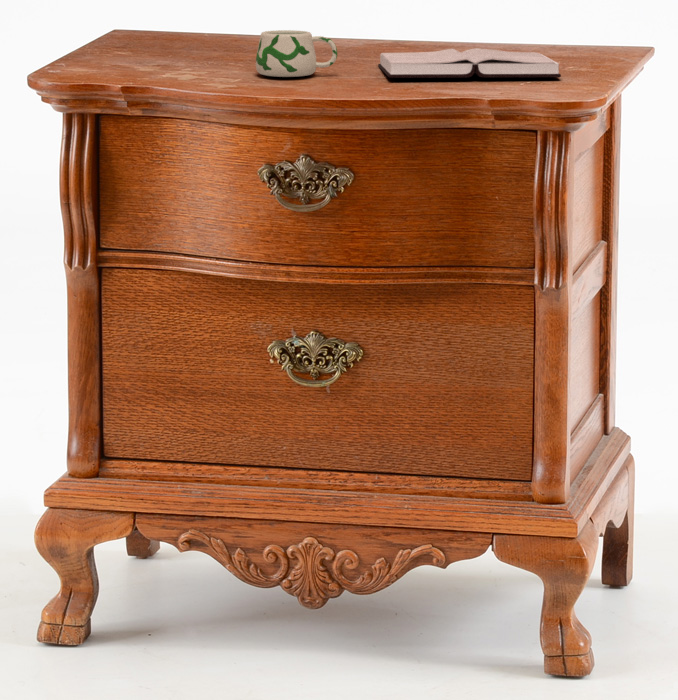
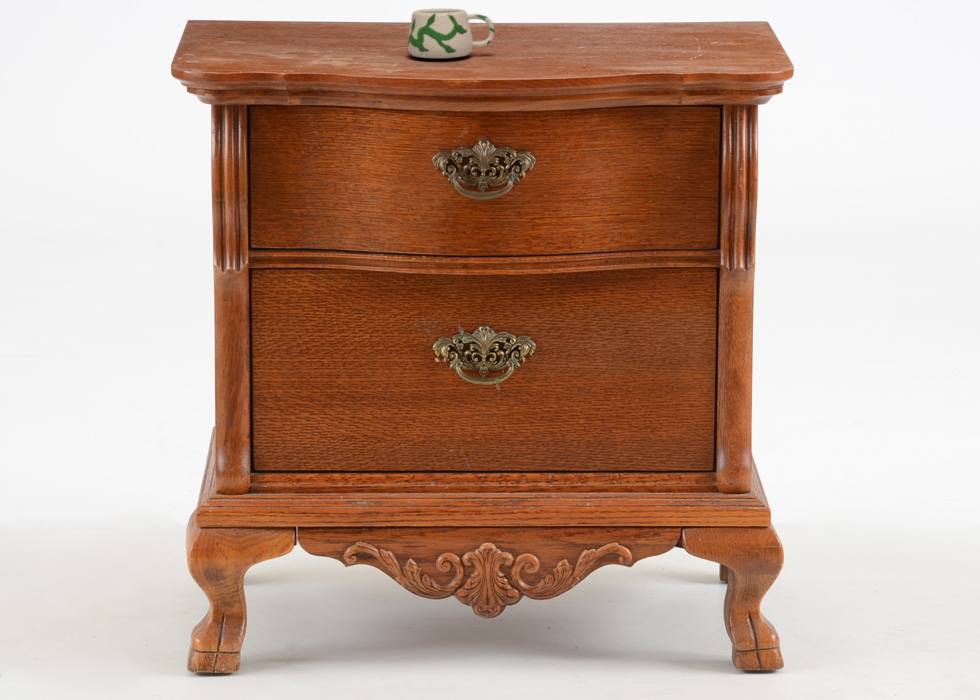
hardback book: present [378,48,561,78] -> none [527,21,729,56]

